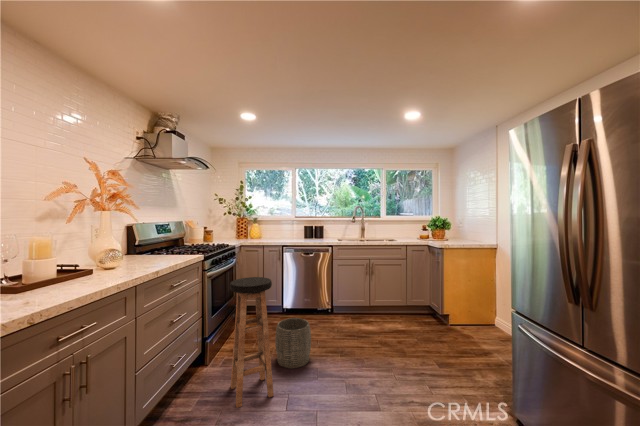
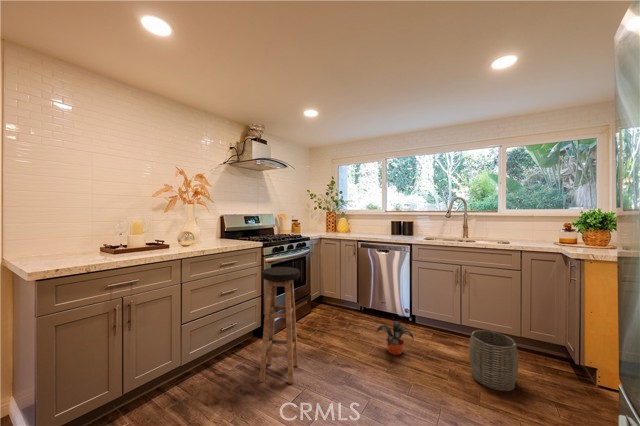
potted plant: none [321,313,353,342] -> present [377,321,413,355]
woven basket: present [275,318,311,368] -> present [469,330,518,391]

